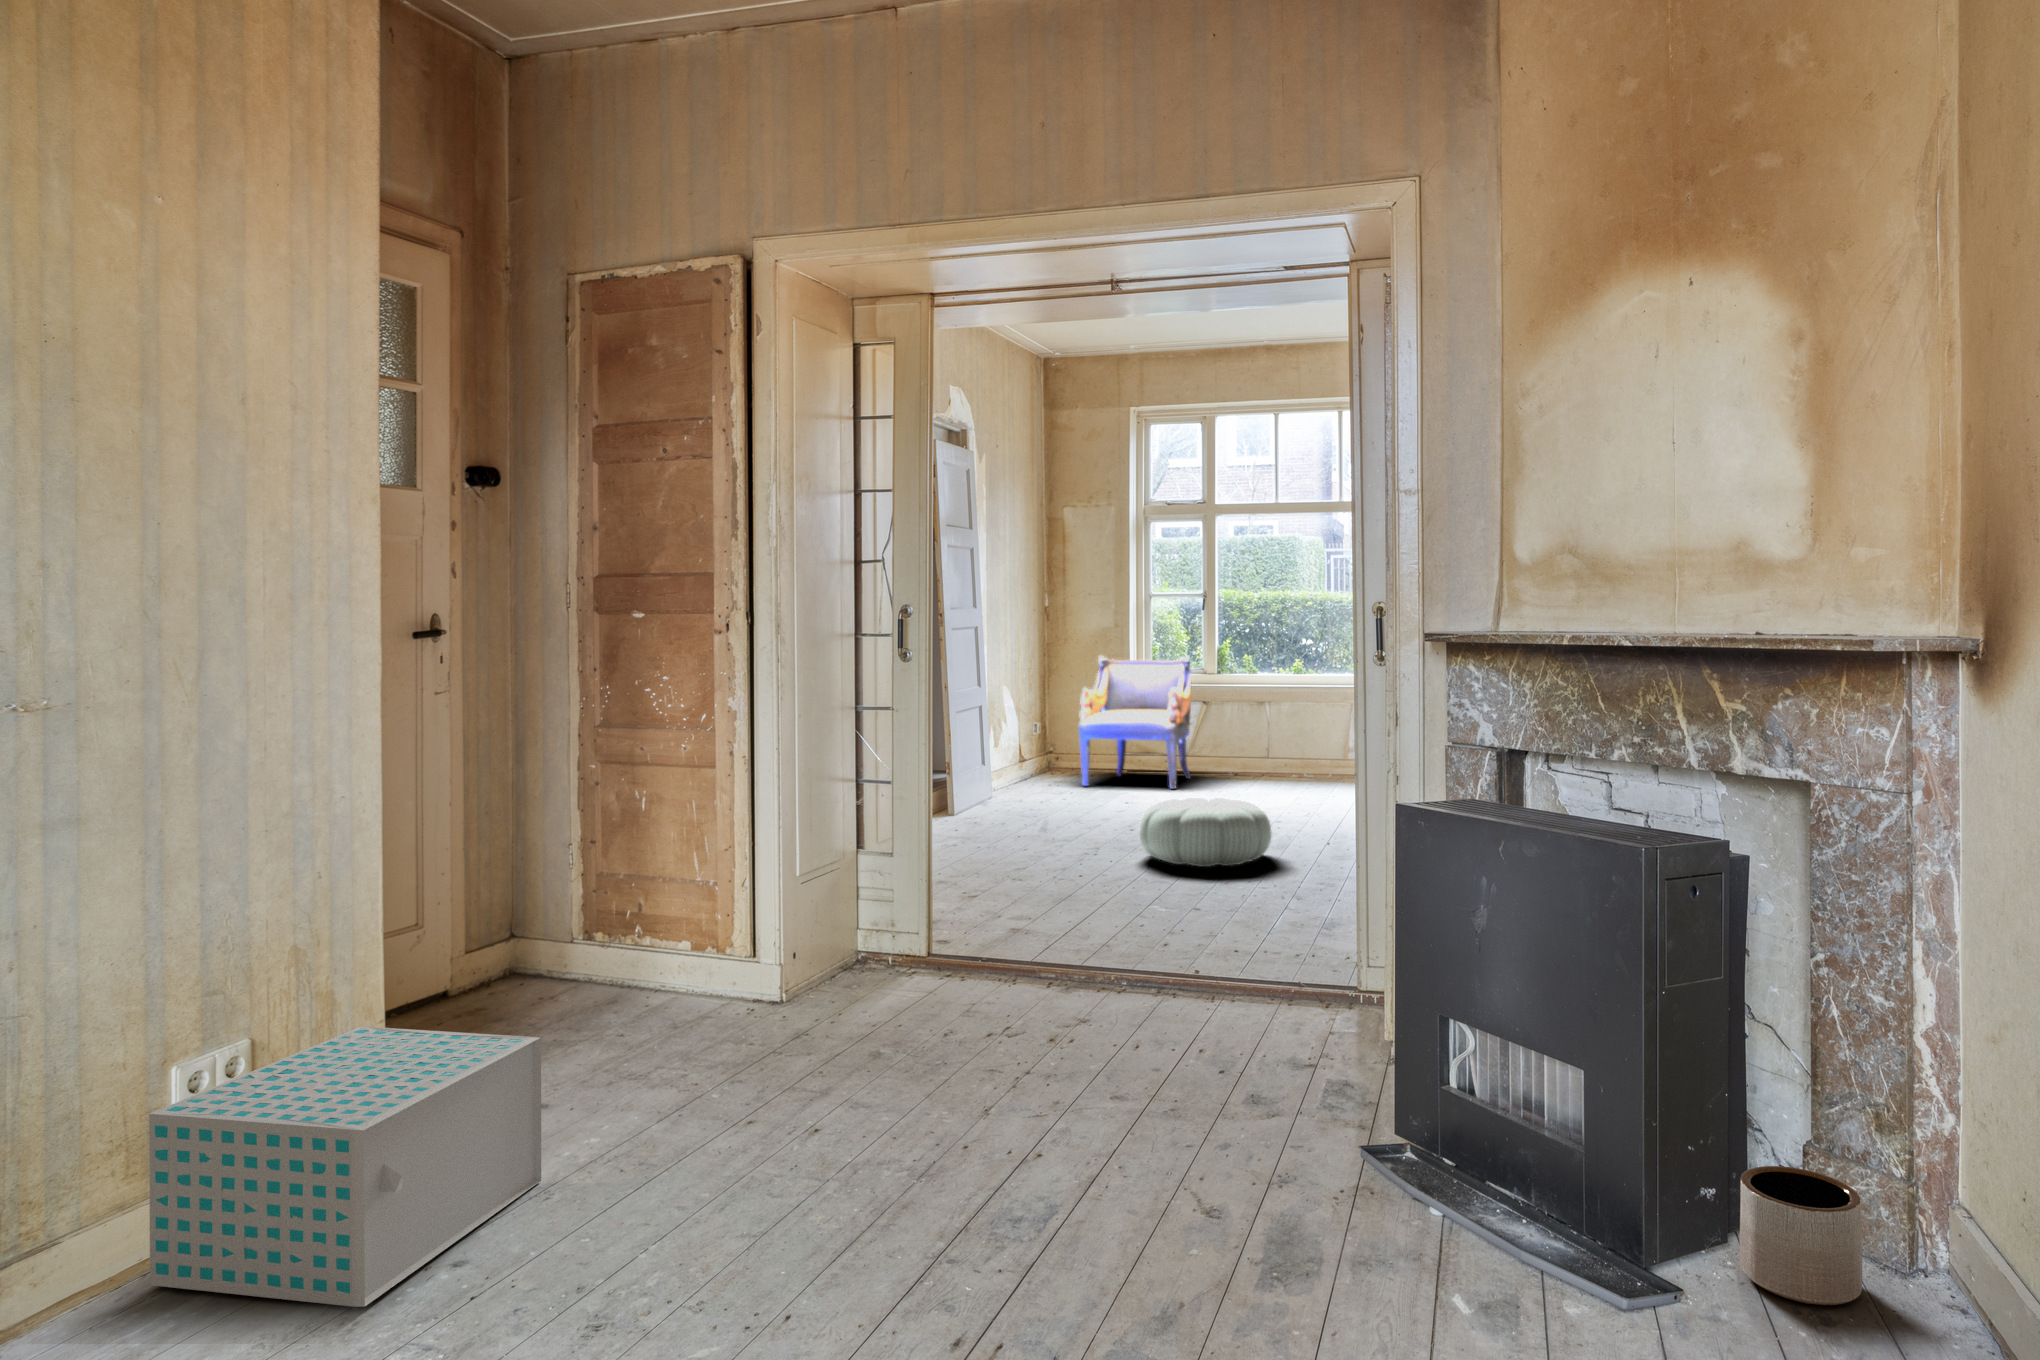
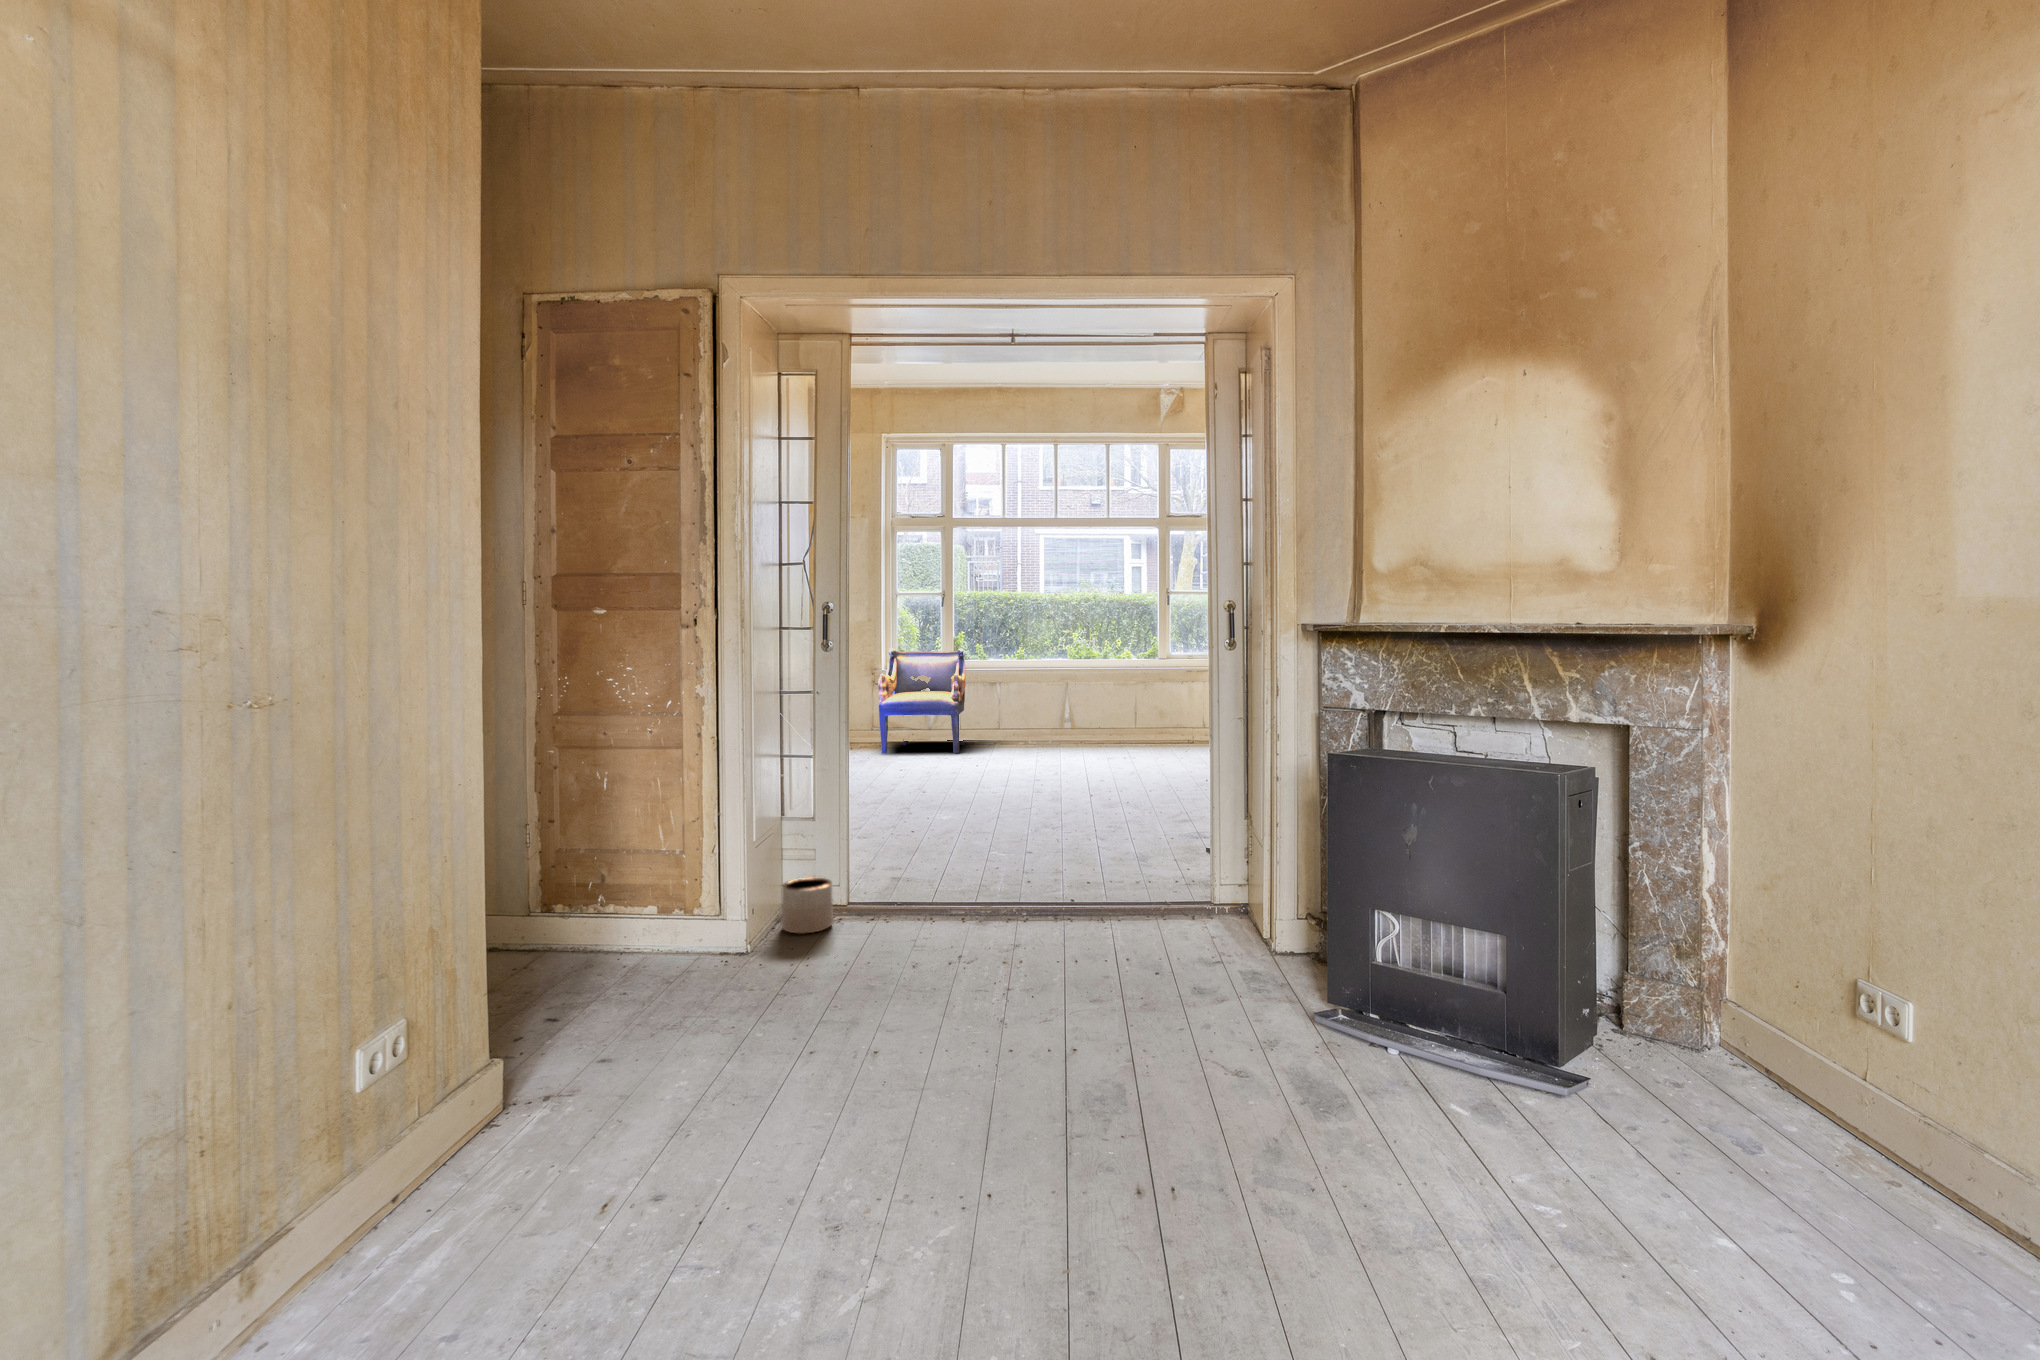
pouf: present [1139,798,1271,867] -> none [972,758,1075,812]
storage box: present [149,1026,541,1307] -> none [265,1006,641,1320]
planter: present [1740,1166,1862,1305] -> present [781,878,833,934]

